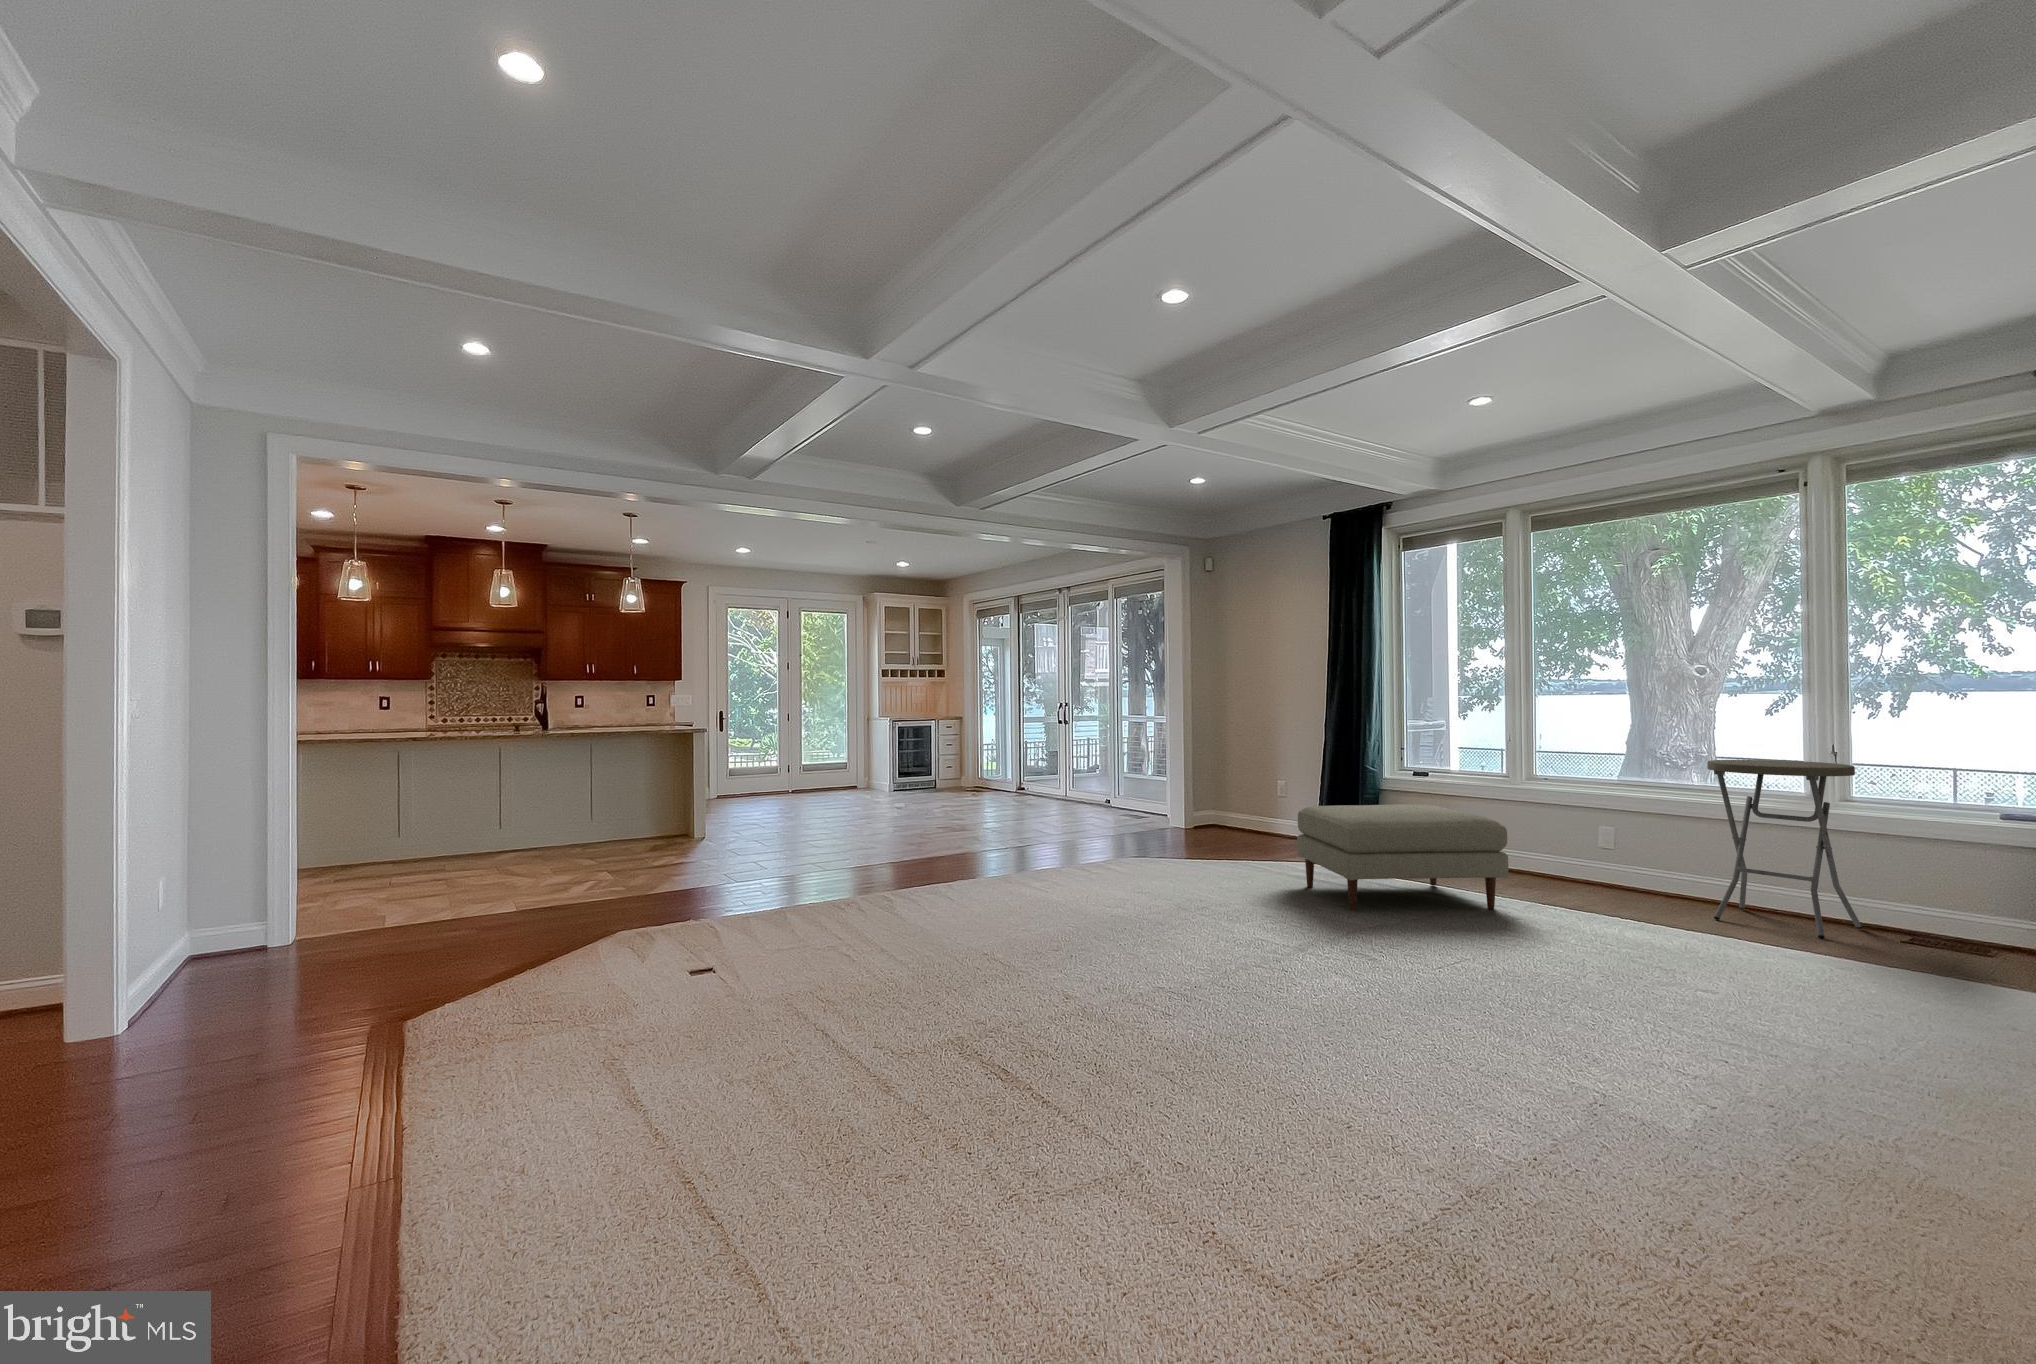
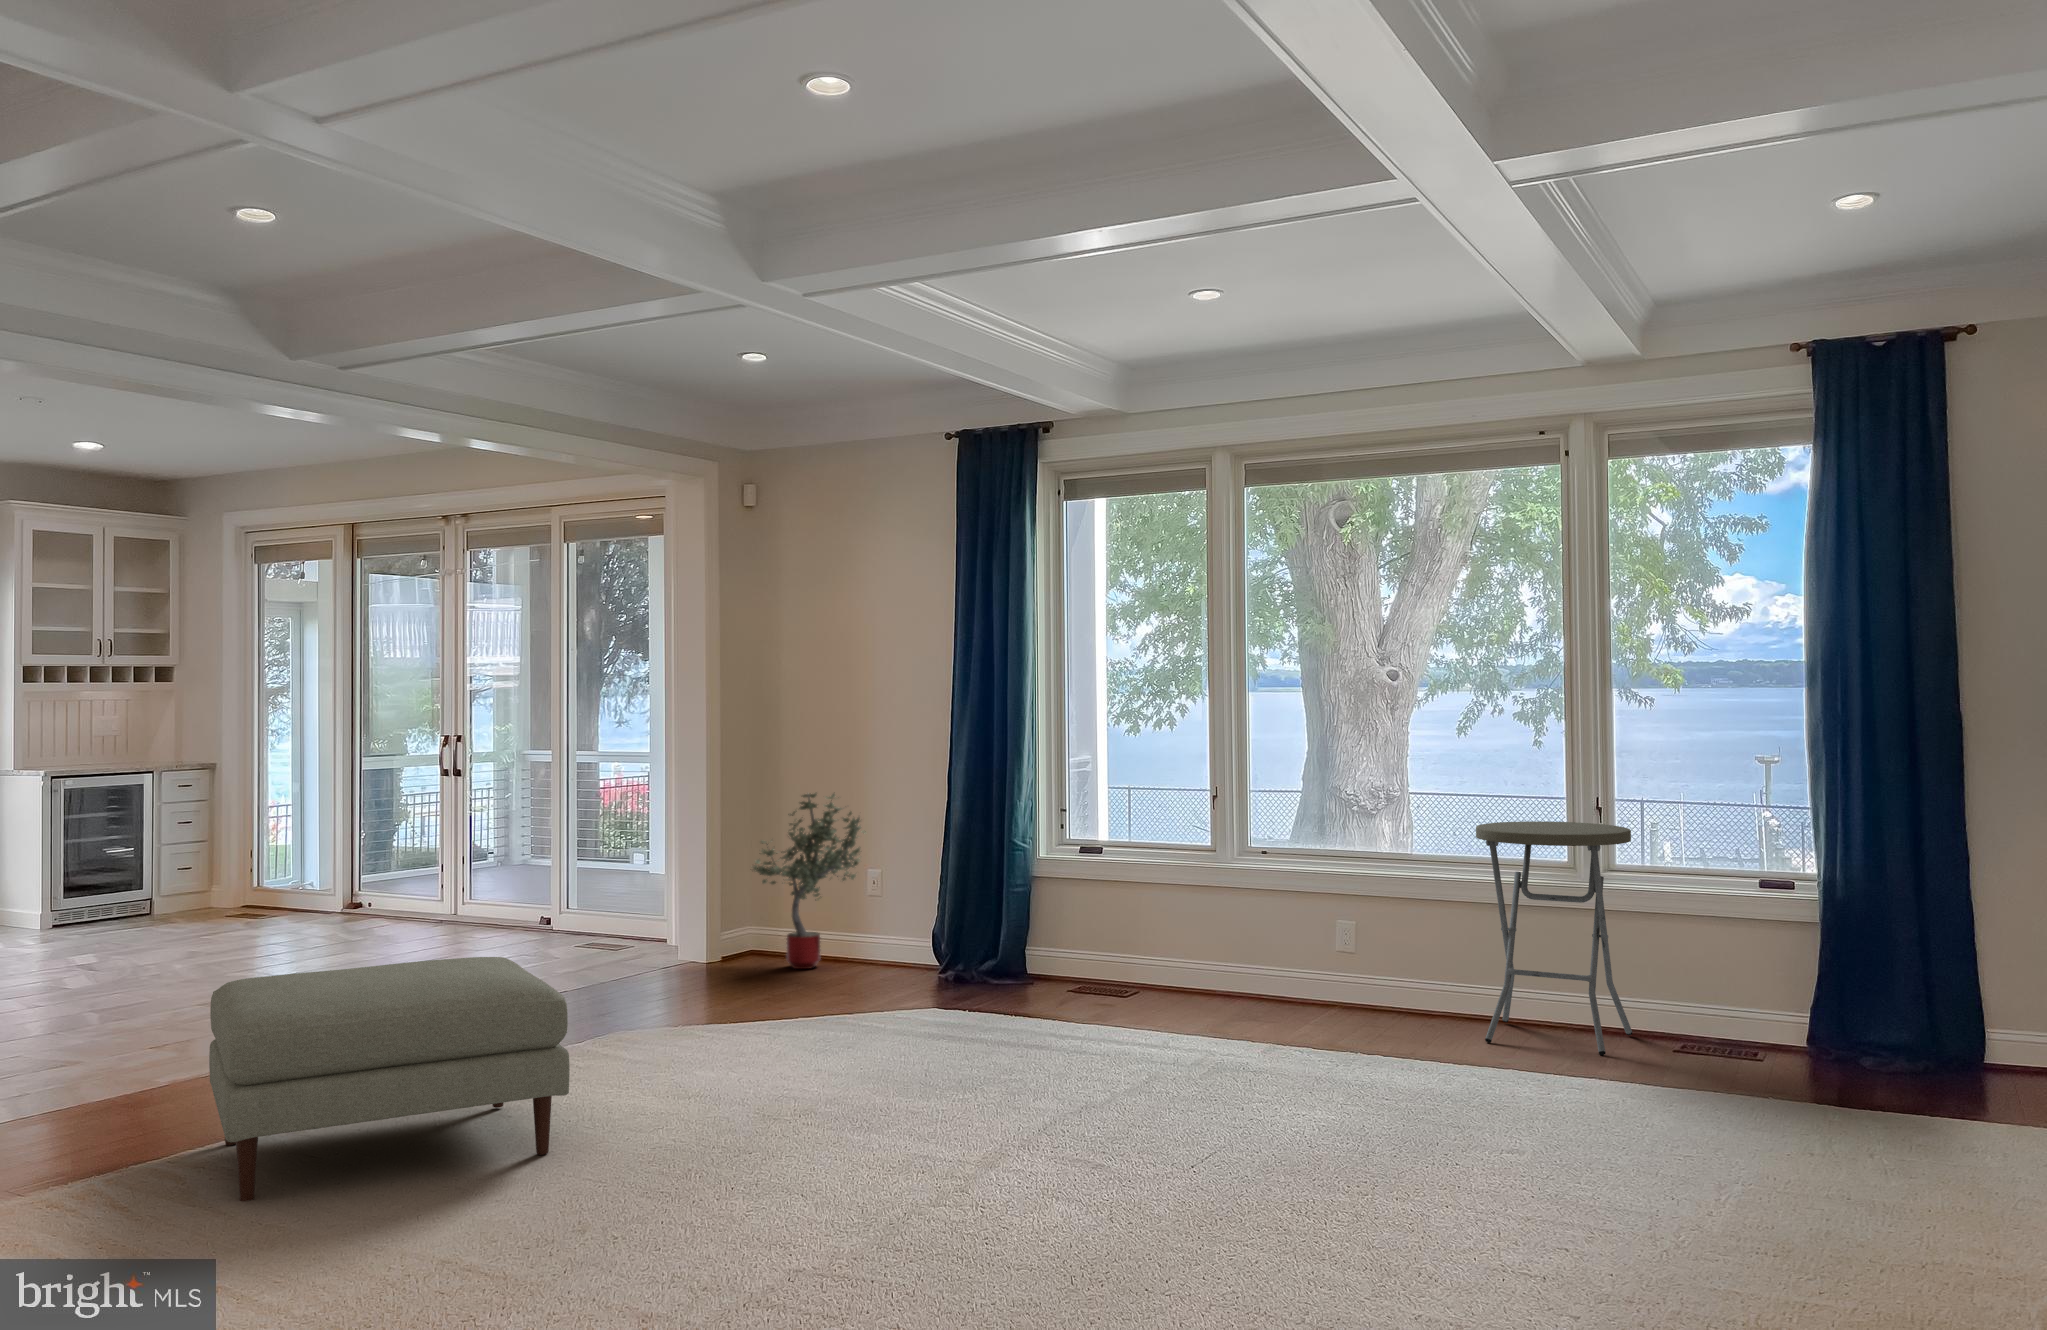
potted tree: none [1211,733,1278,837] -> present [753,793,866,969]
ottoman: present [1297,804,1508,911] -> present [209,957,570,1201]

